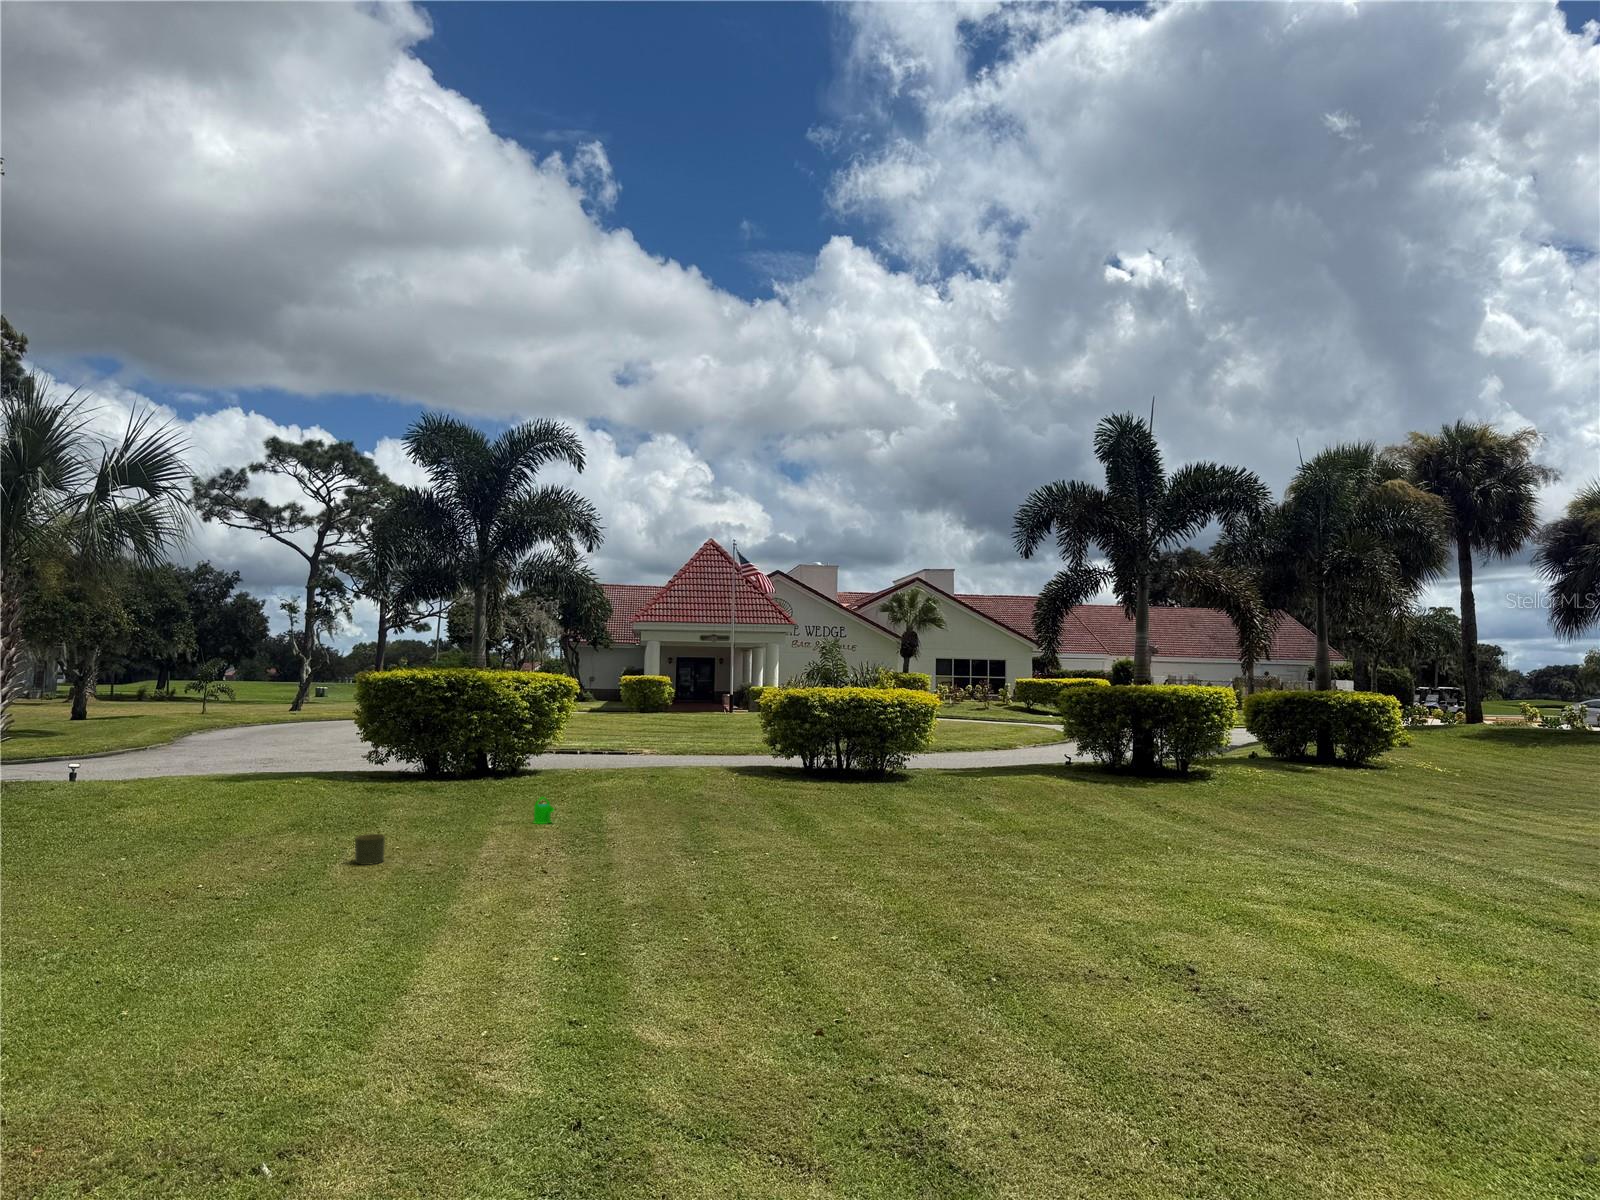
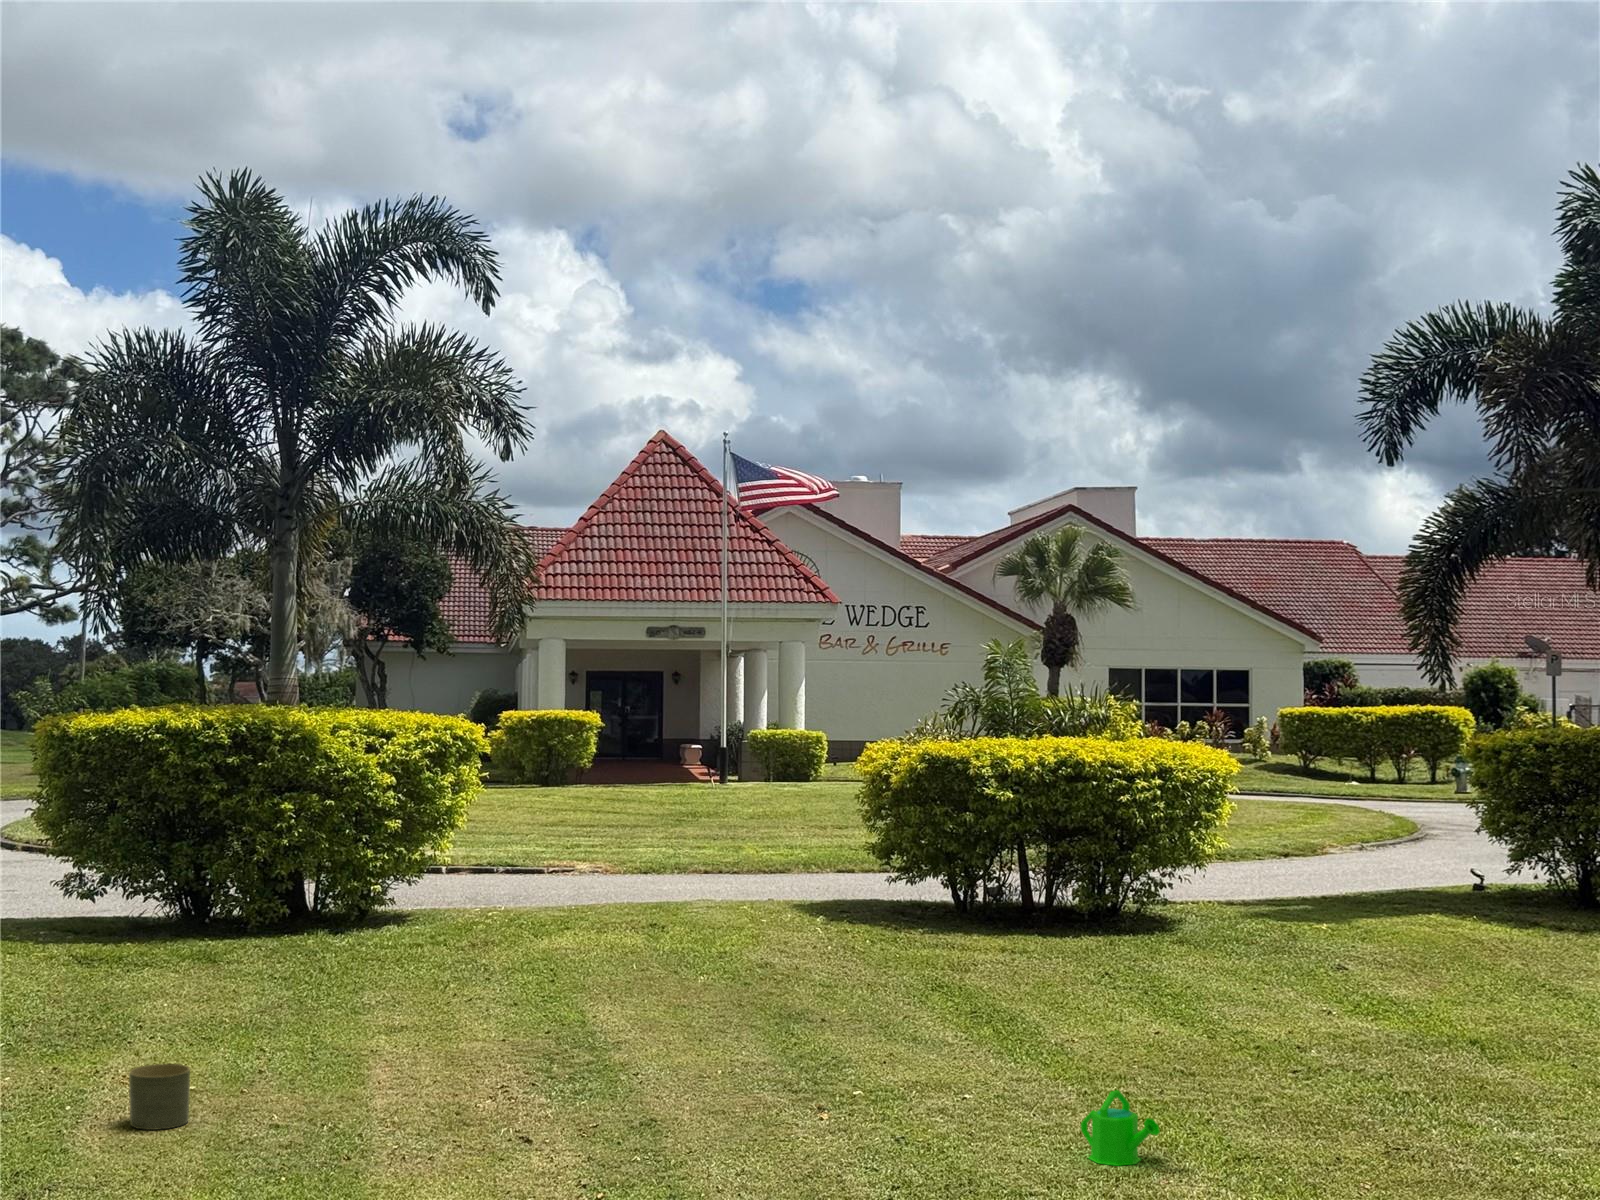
watering can: present [533,797,554,824] -> present [1081,1090,1160,1166]

